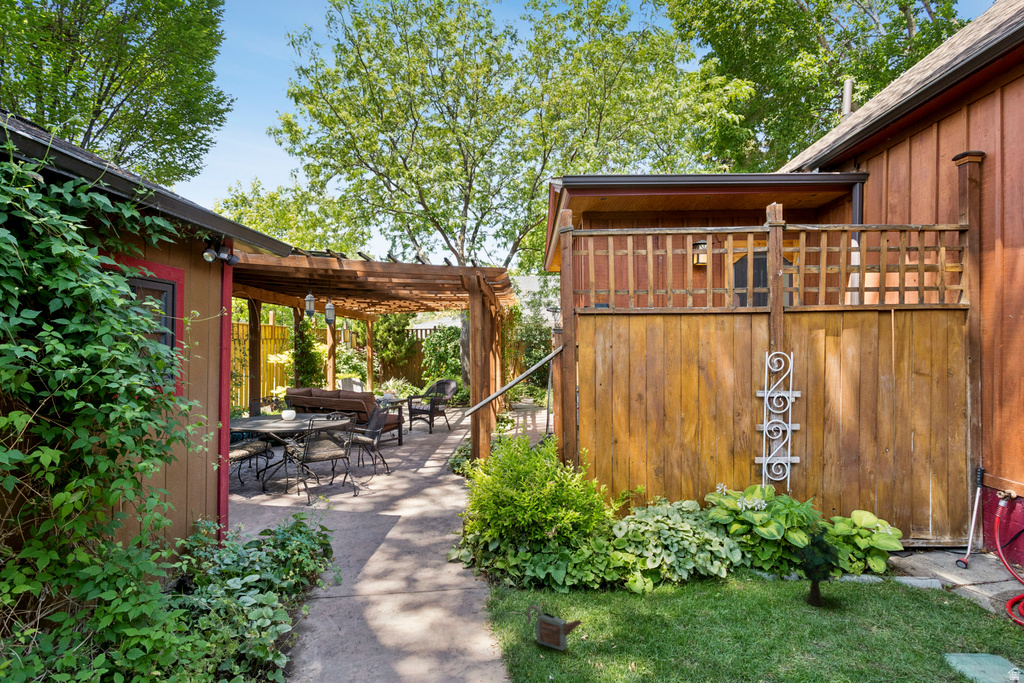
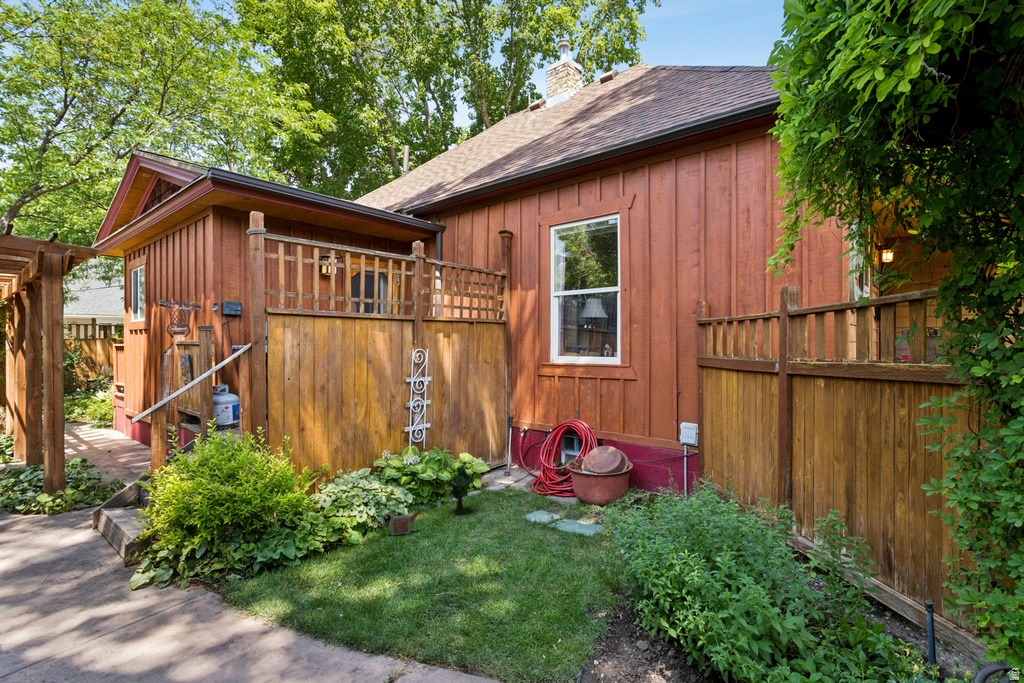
watering can: present [527,605,582,651] -> present [382,510,421,535]

